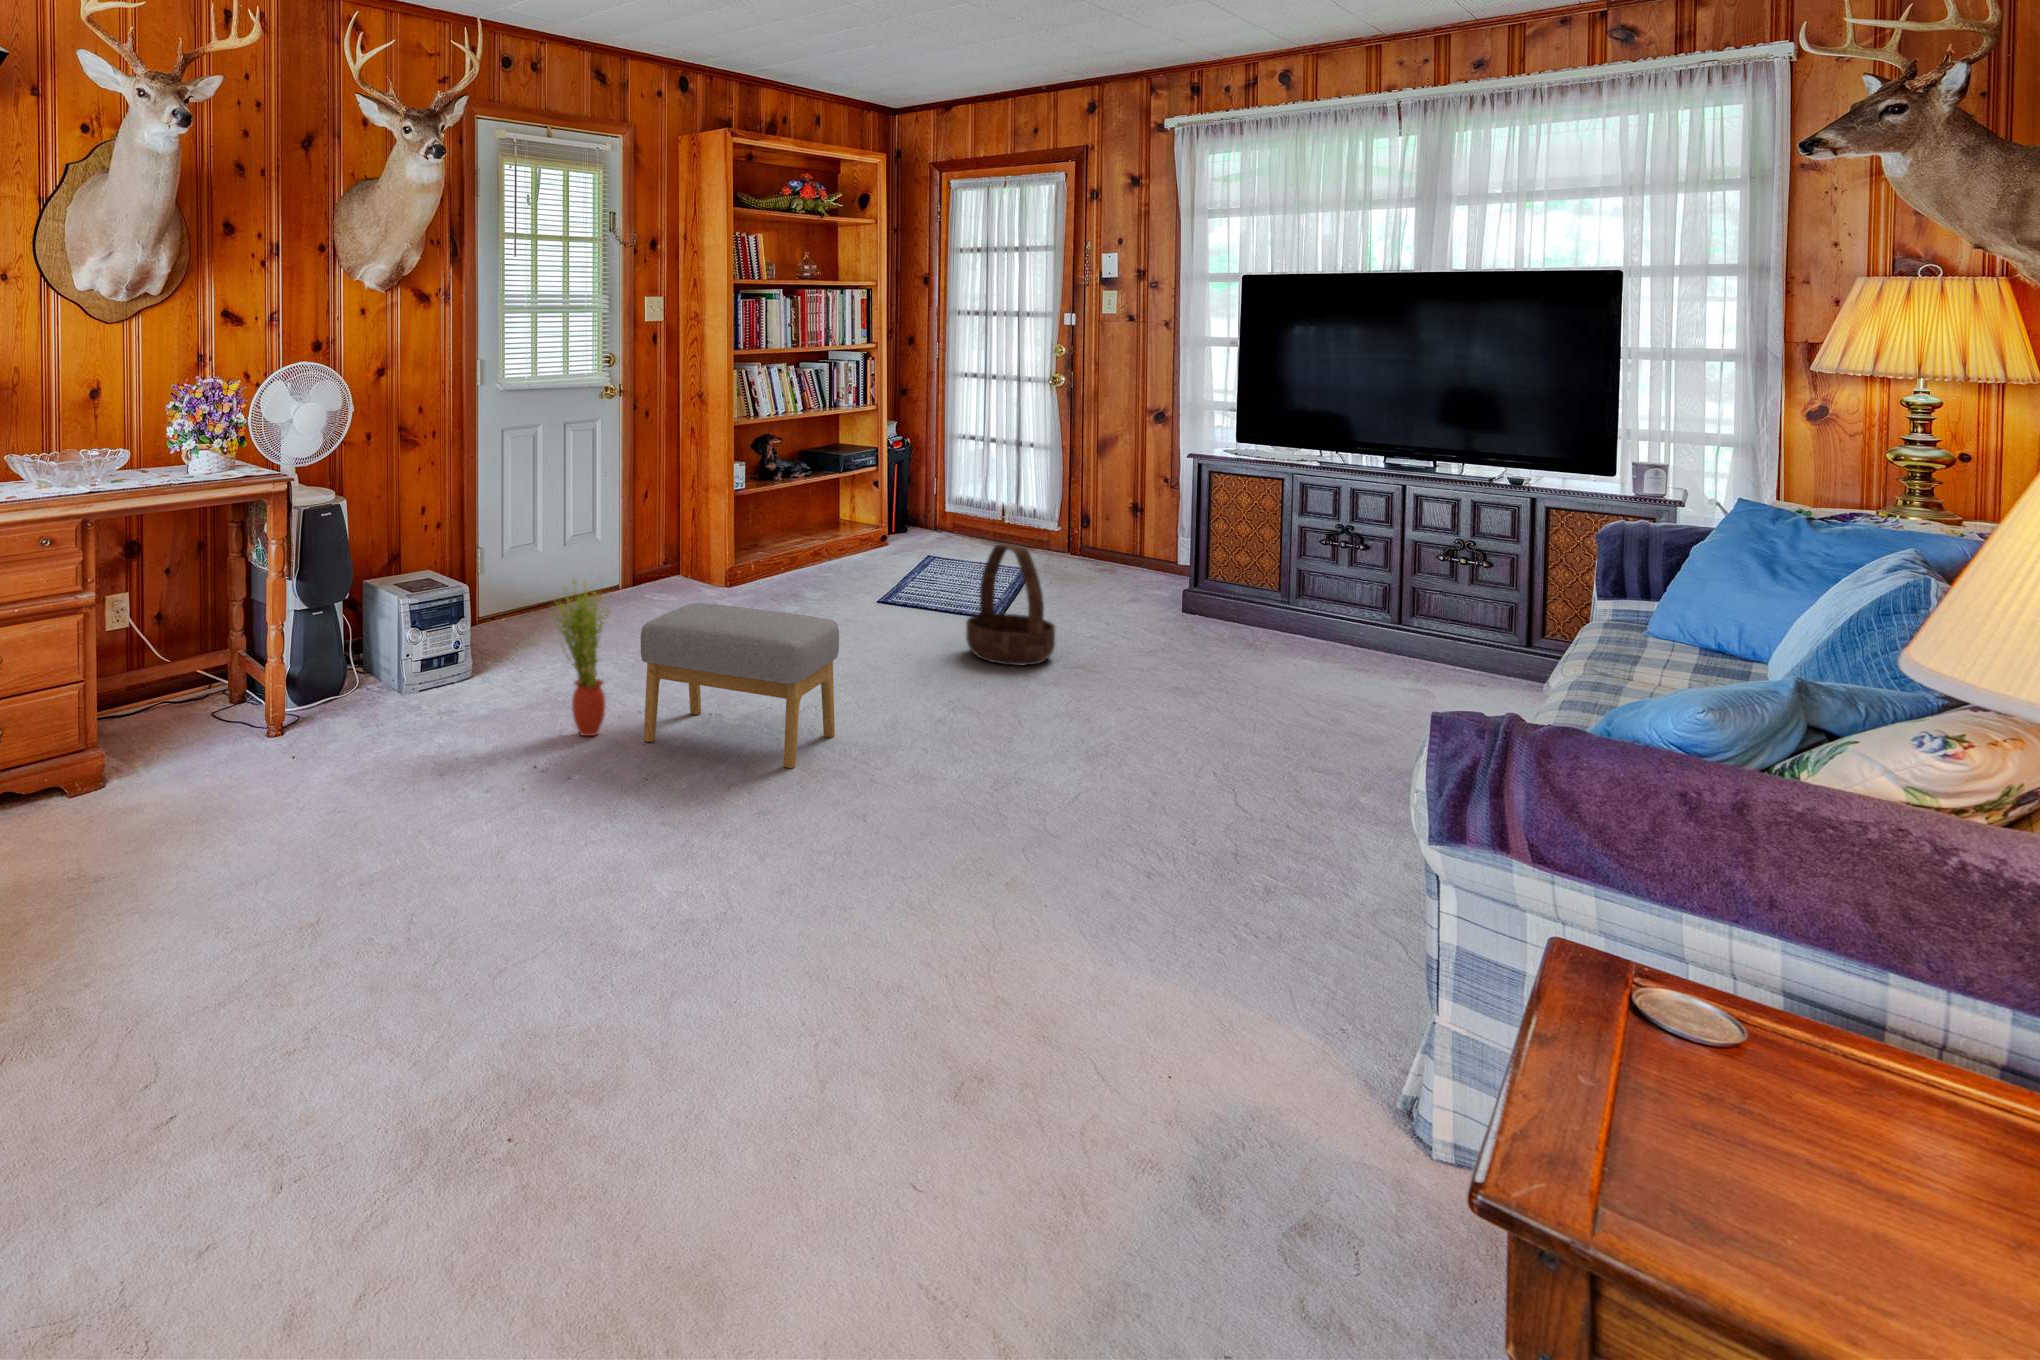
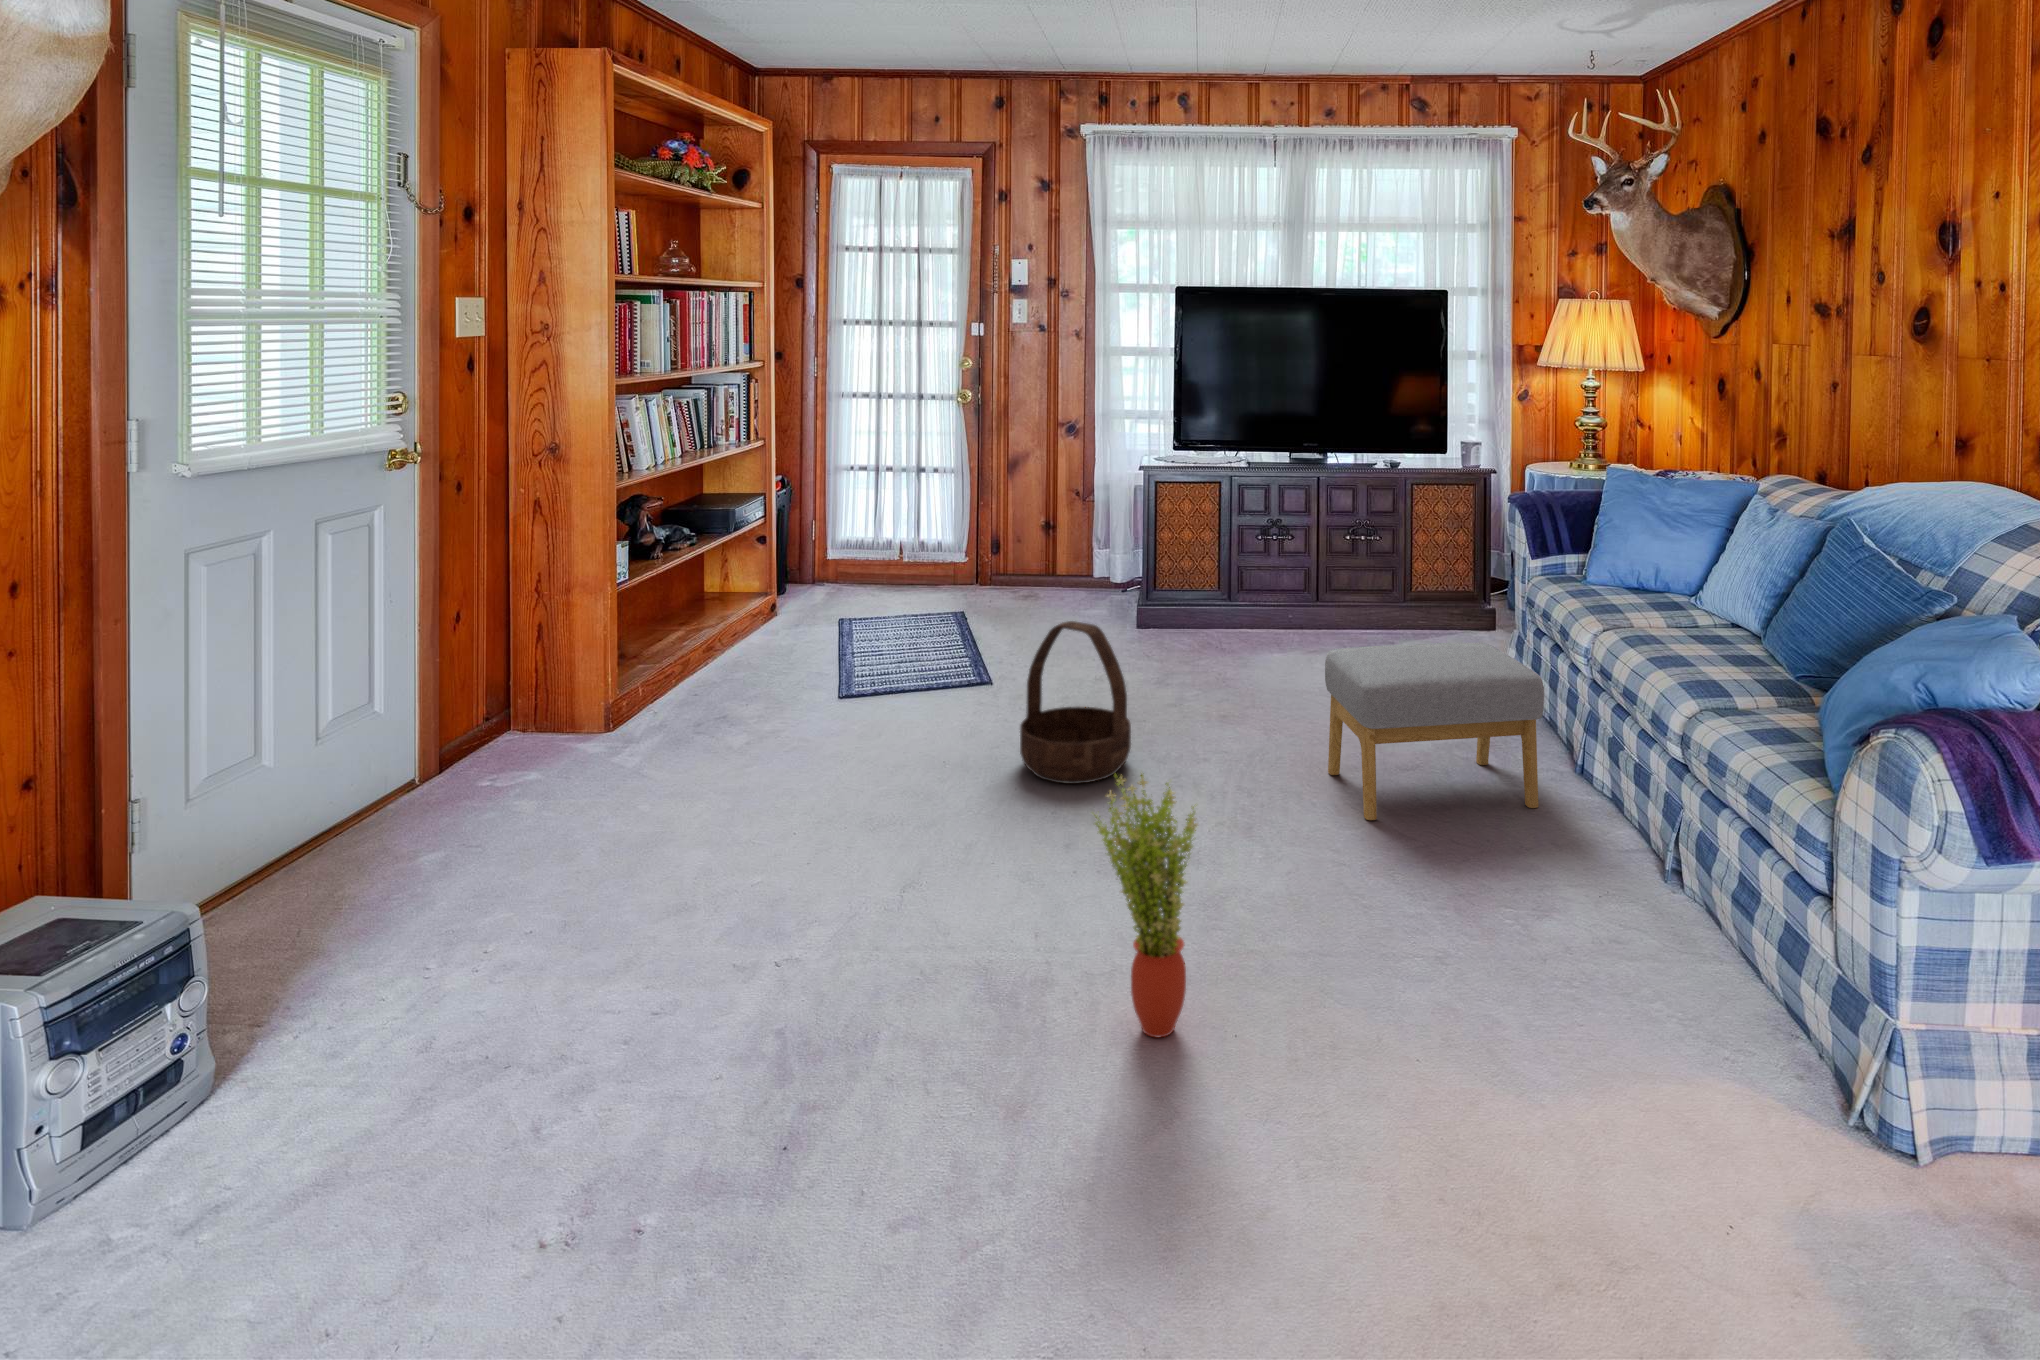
potted plant: present [553,580,610,736] -> present [1095,774,1198,1038]
footstool: present [641,603,839,768] -> present [1325,643,1544,820]

